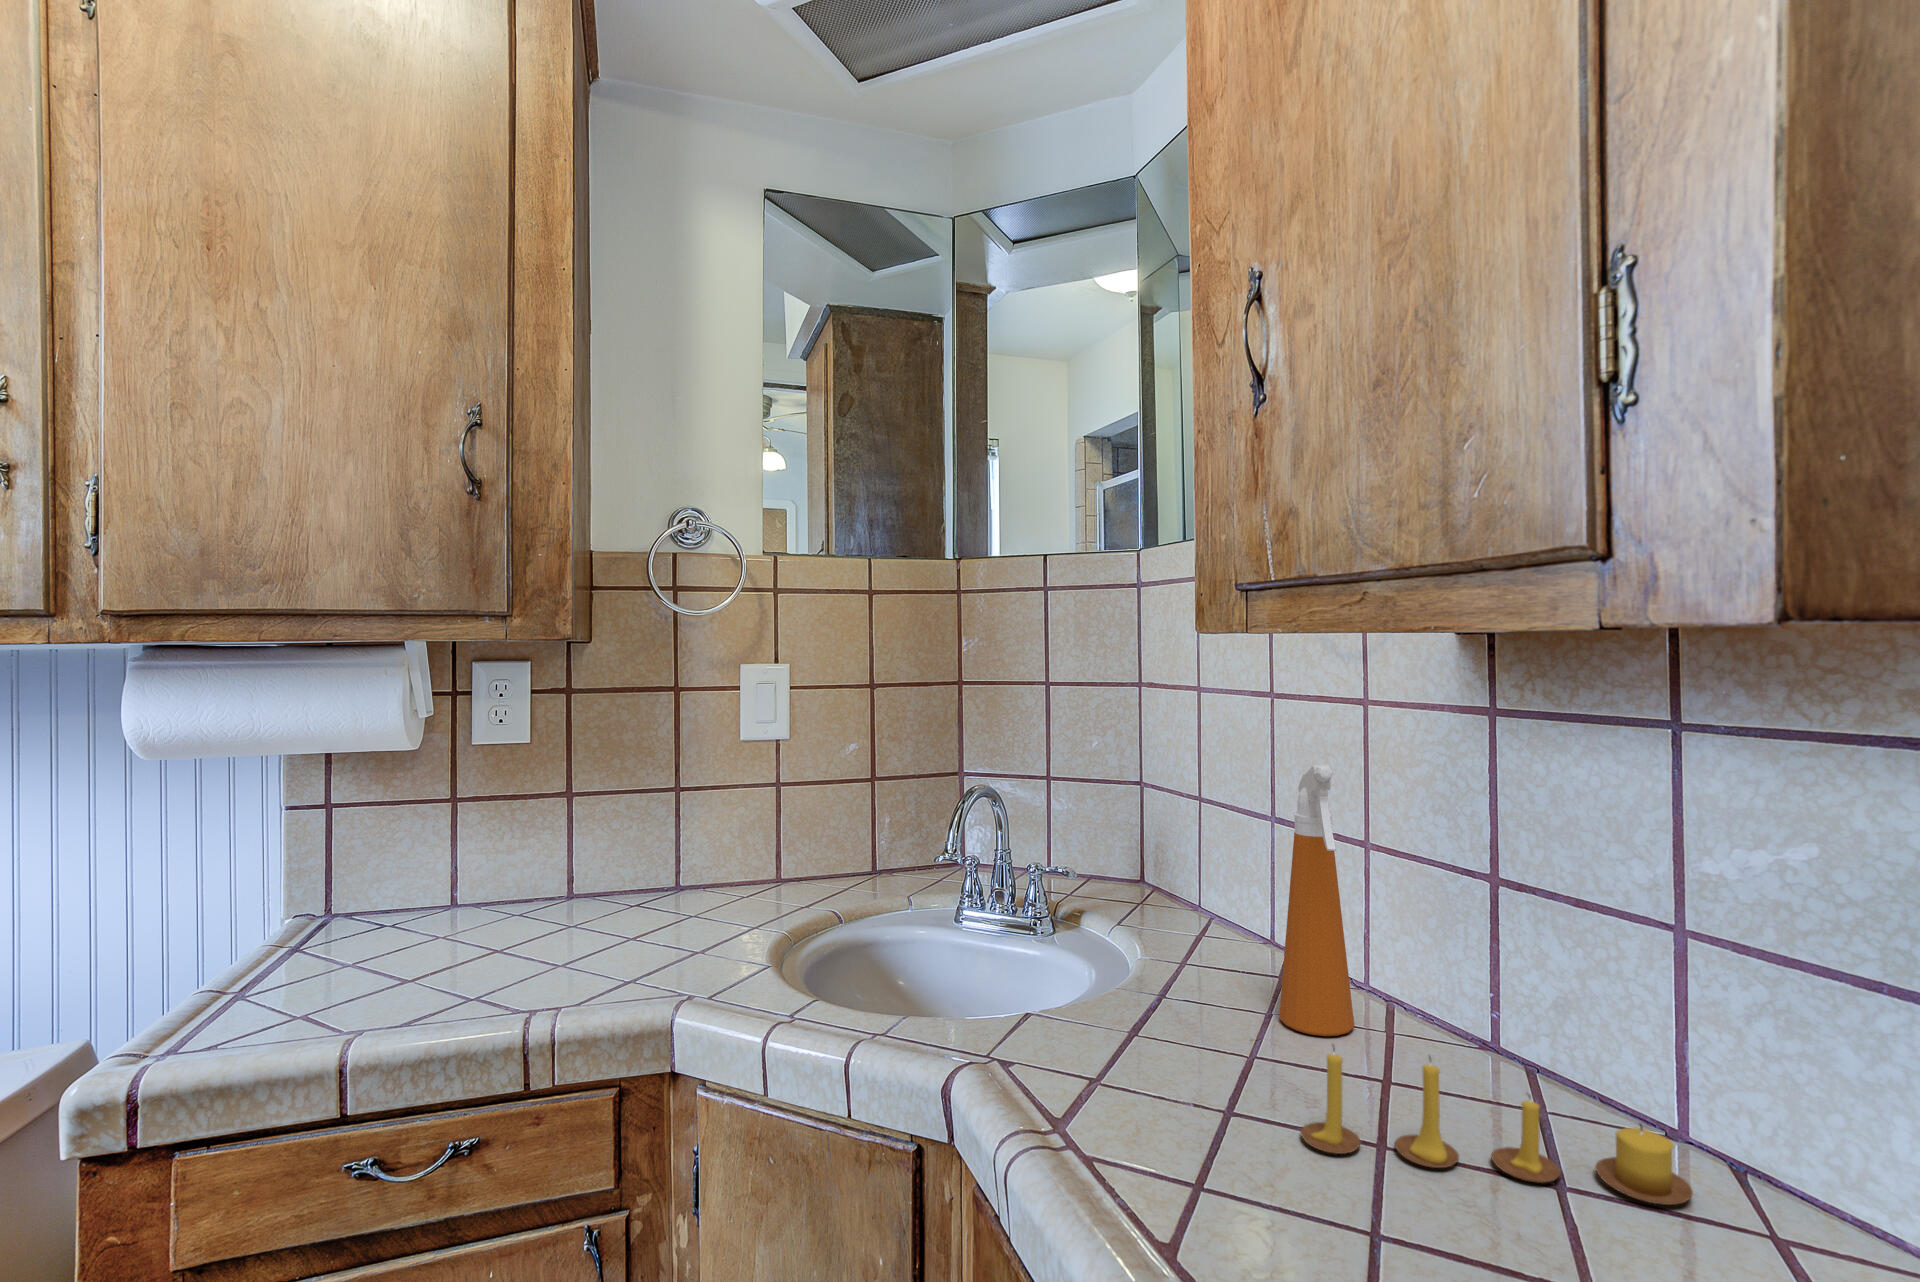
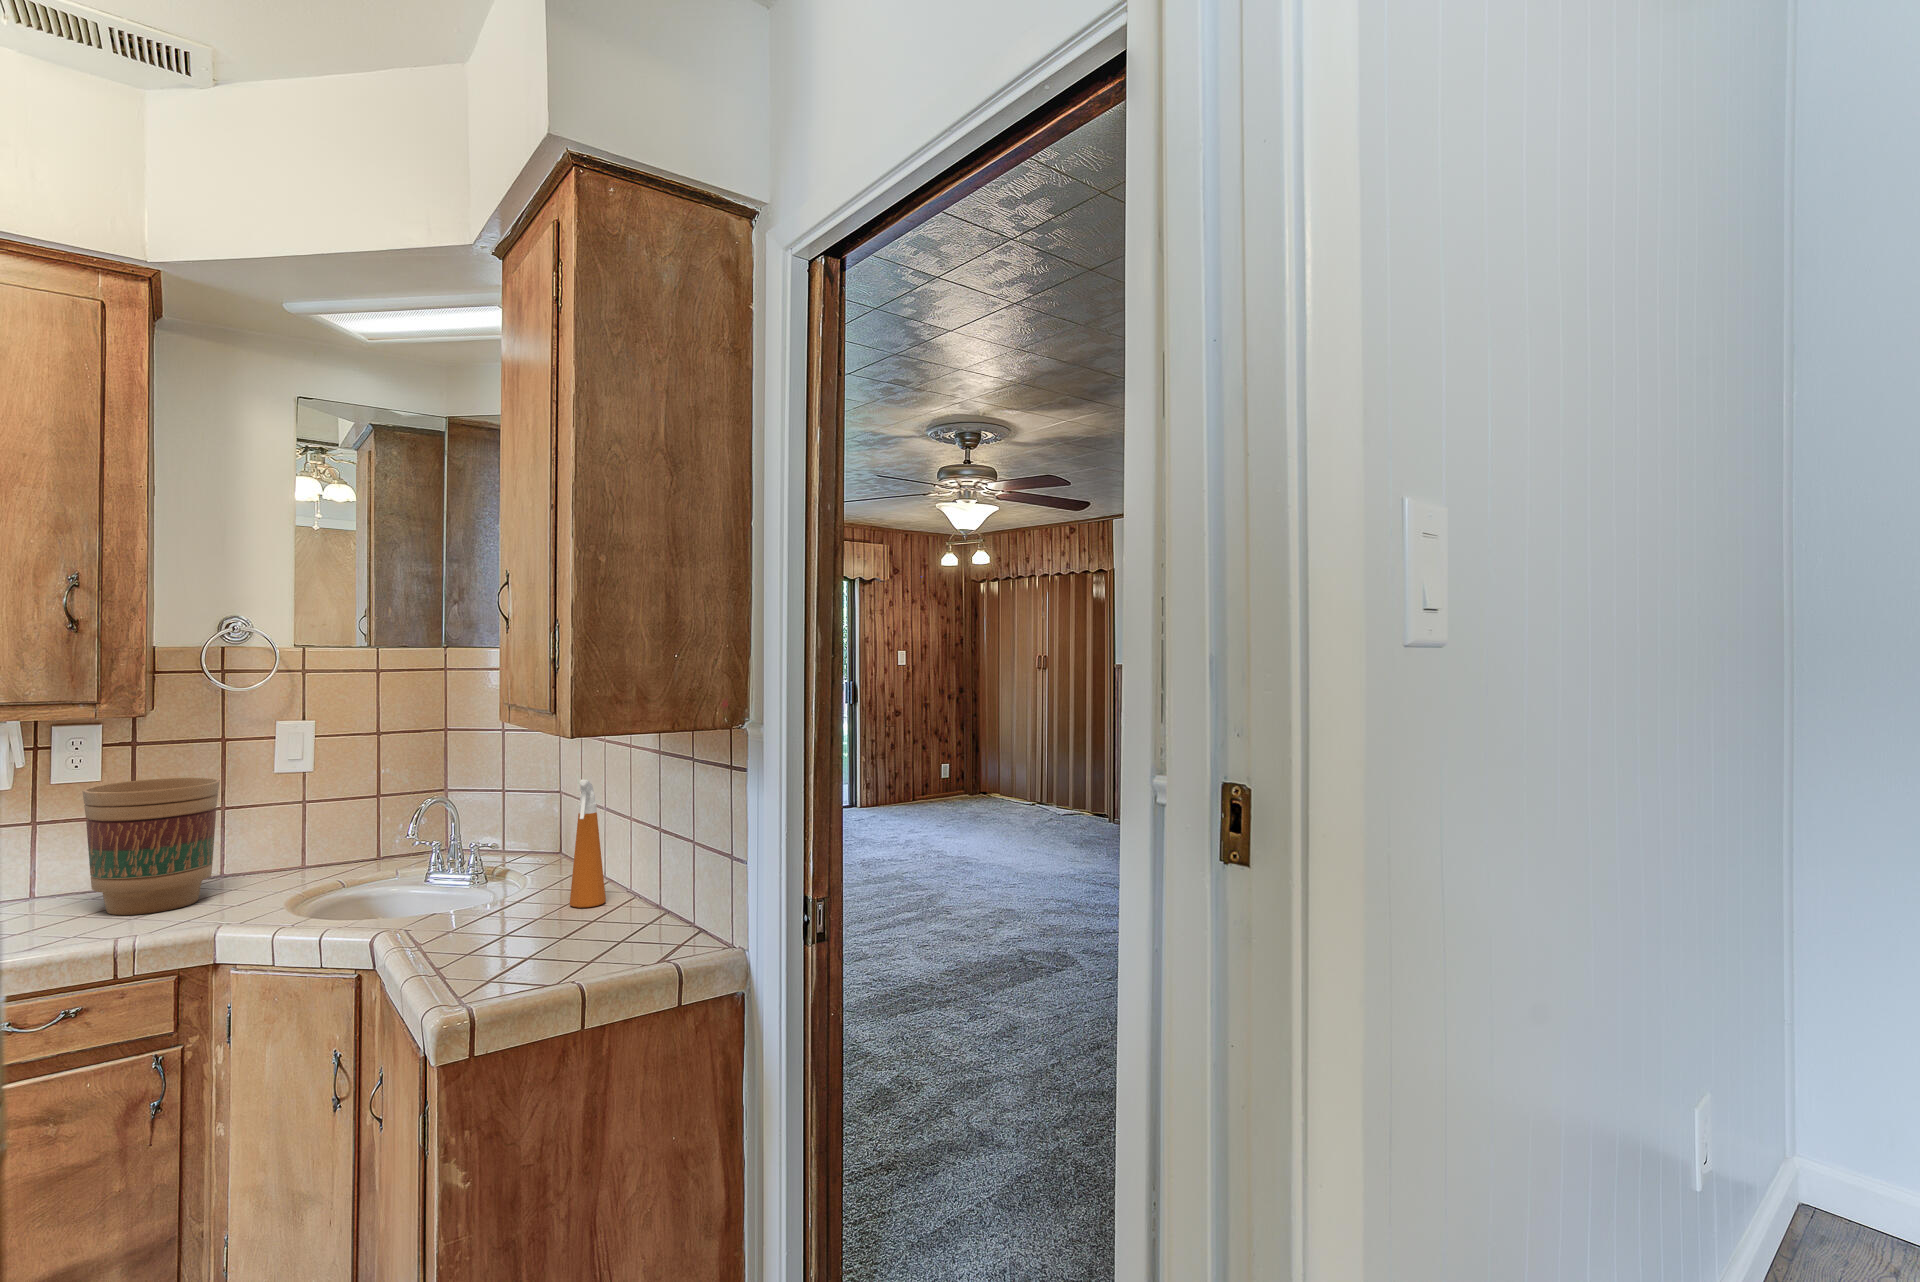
flower pot: none [497,741,675,957] -> present [82,778,220,915]
candle: present [1301,1047,1693,1205] -> none [529,896,668,939]

